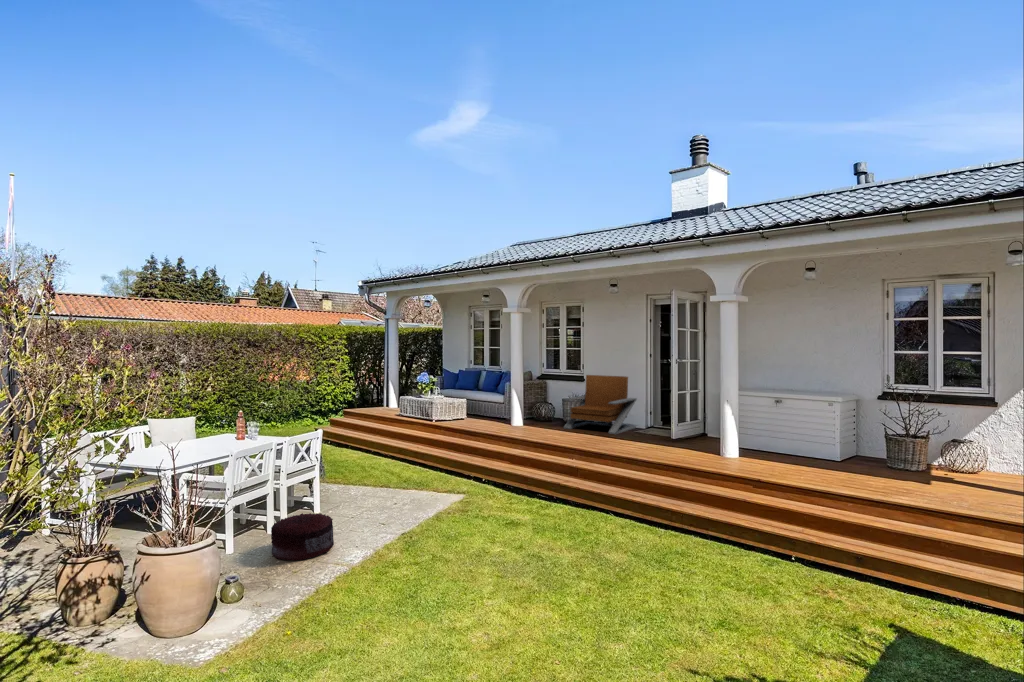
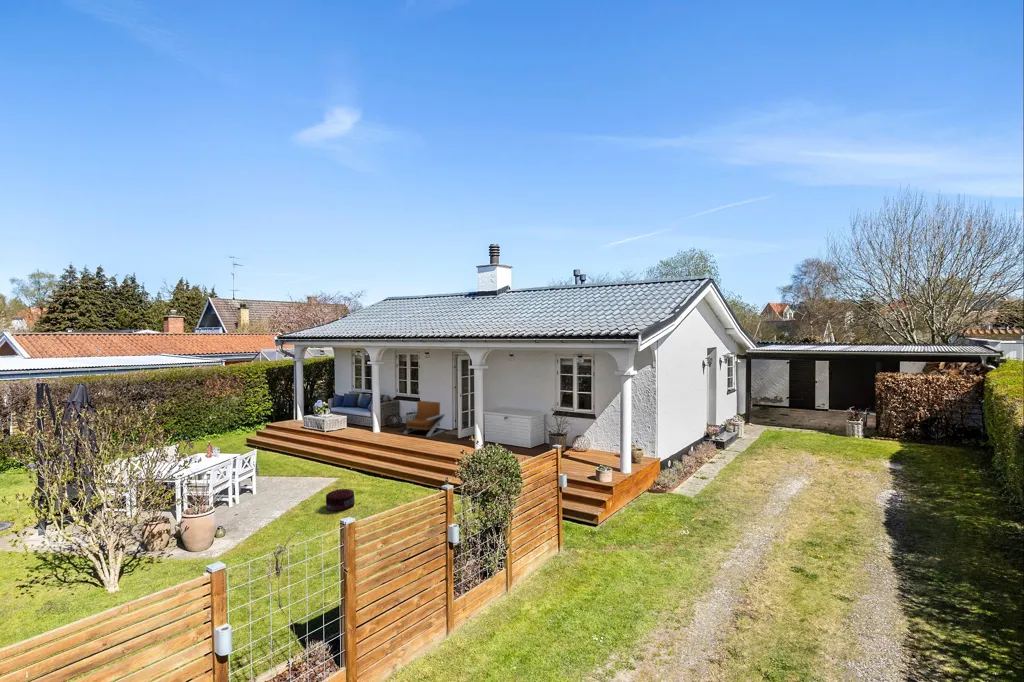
pouf: present [271,513,334,561] -> present [326,489,355,511]

